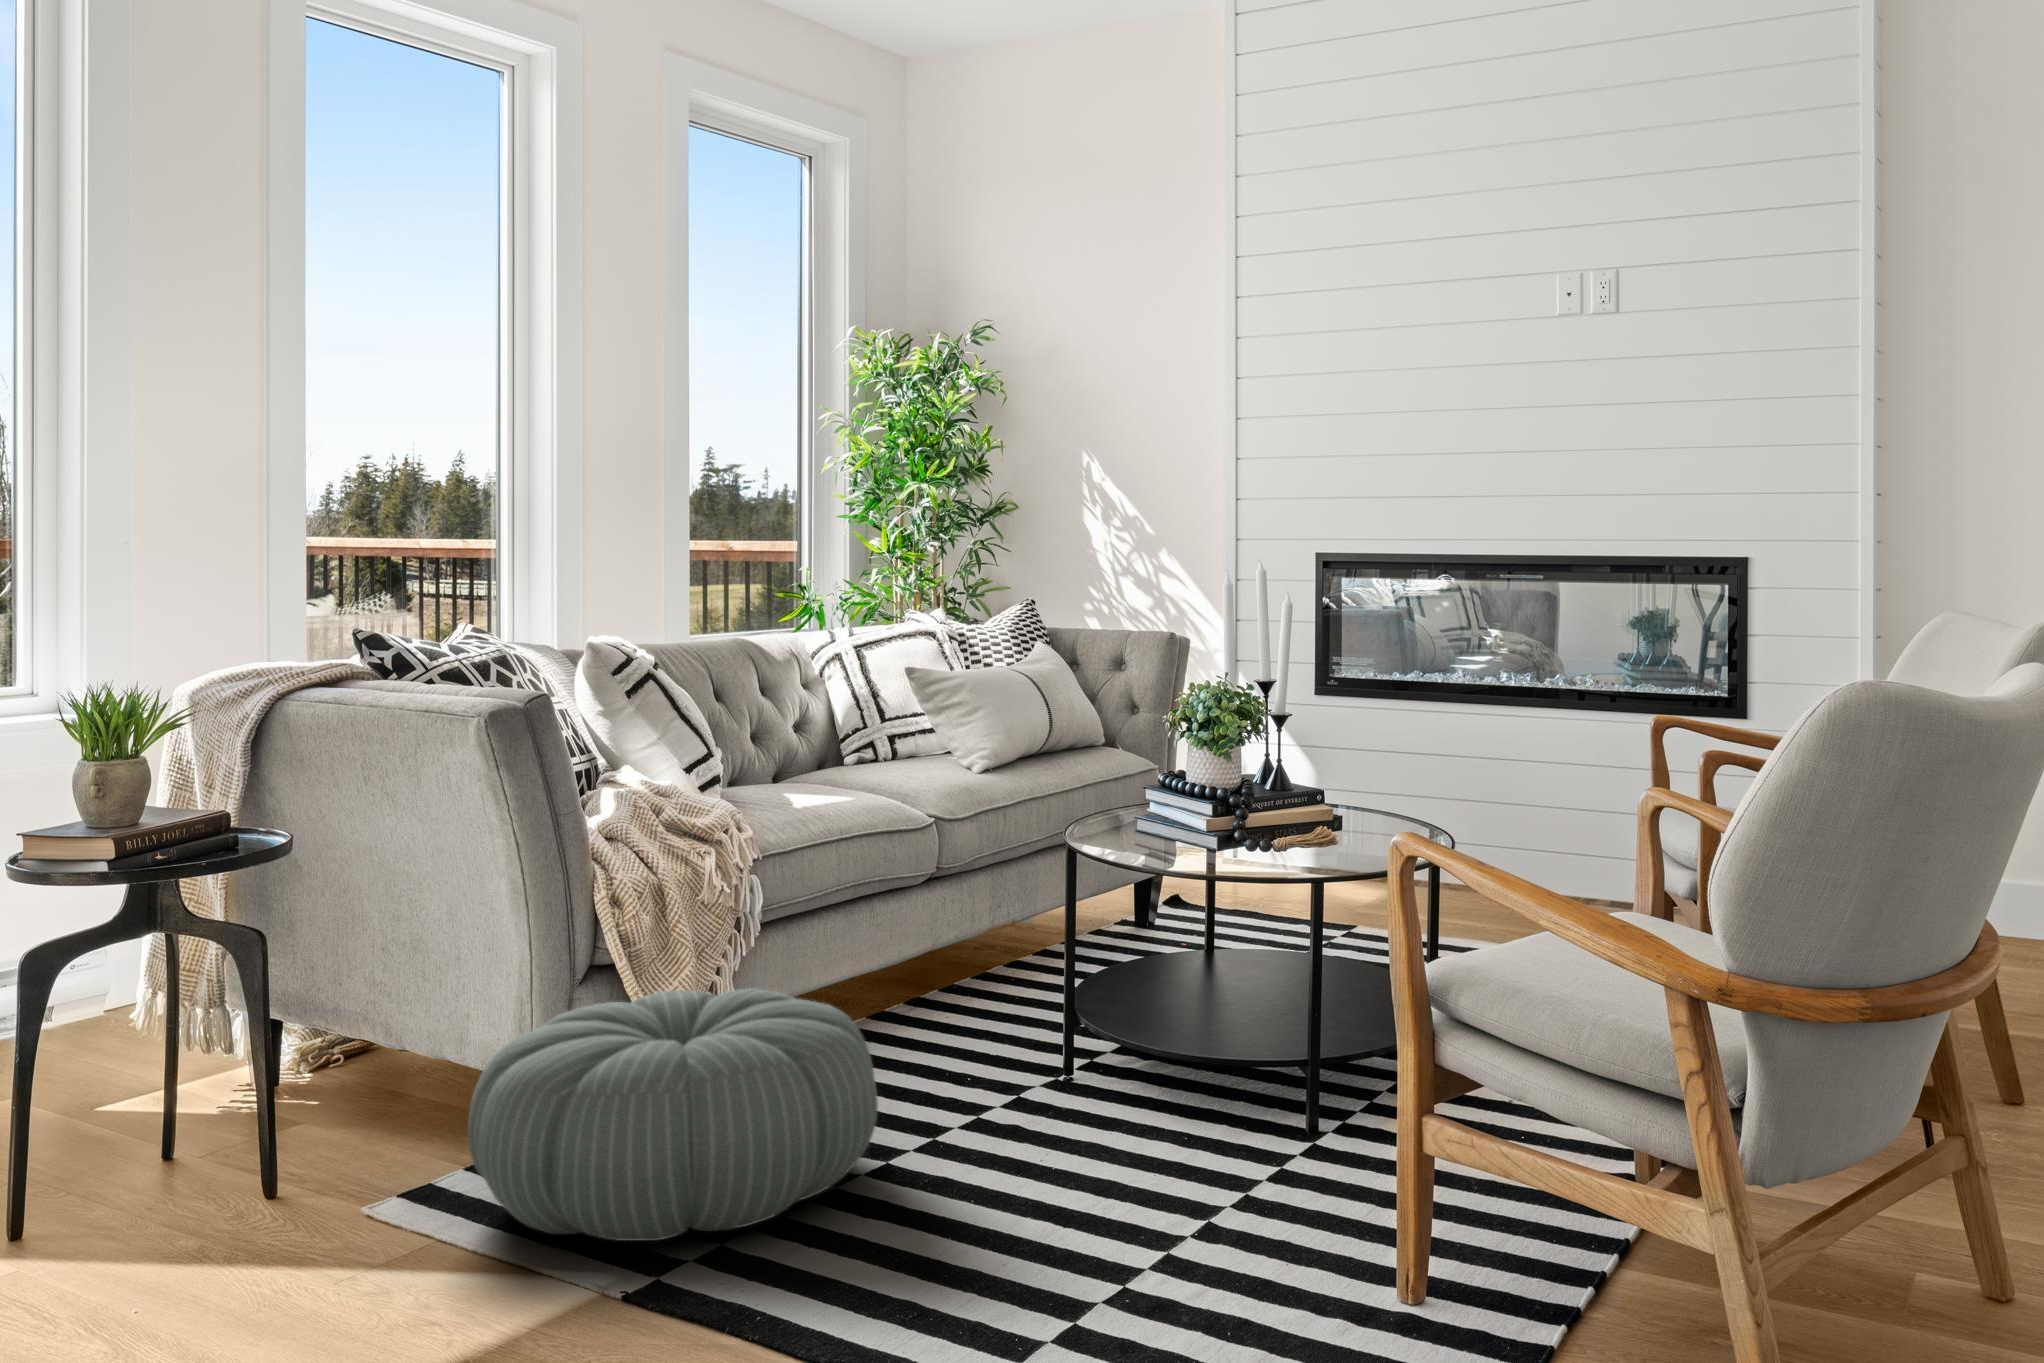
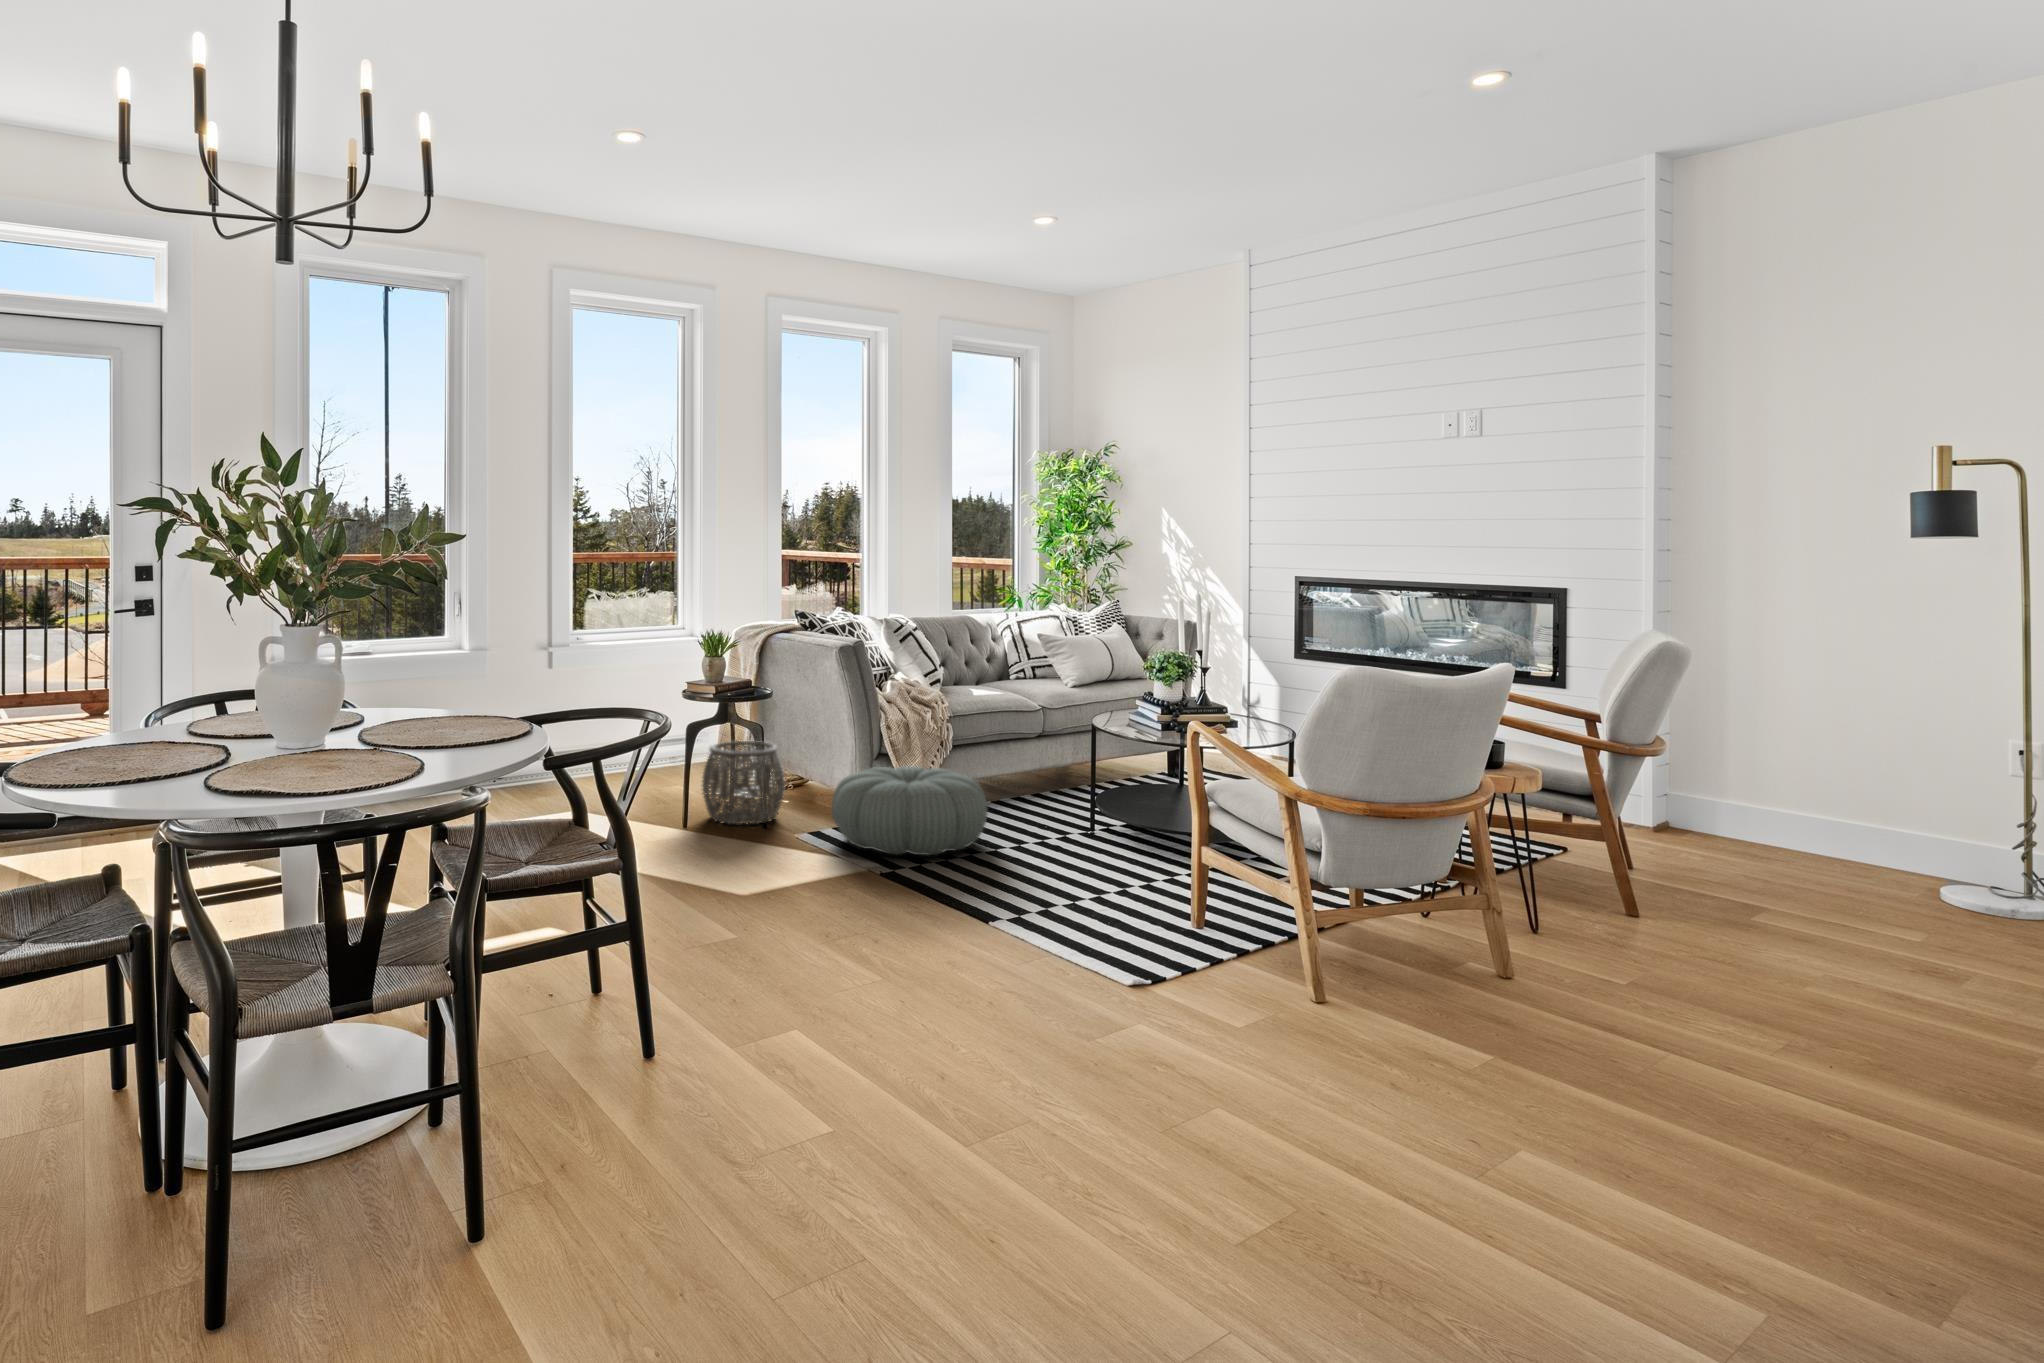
woven basket: none [66,971,329,1217] -> present [702,741,785,825]

